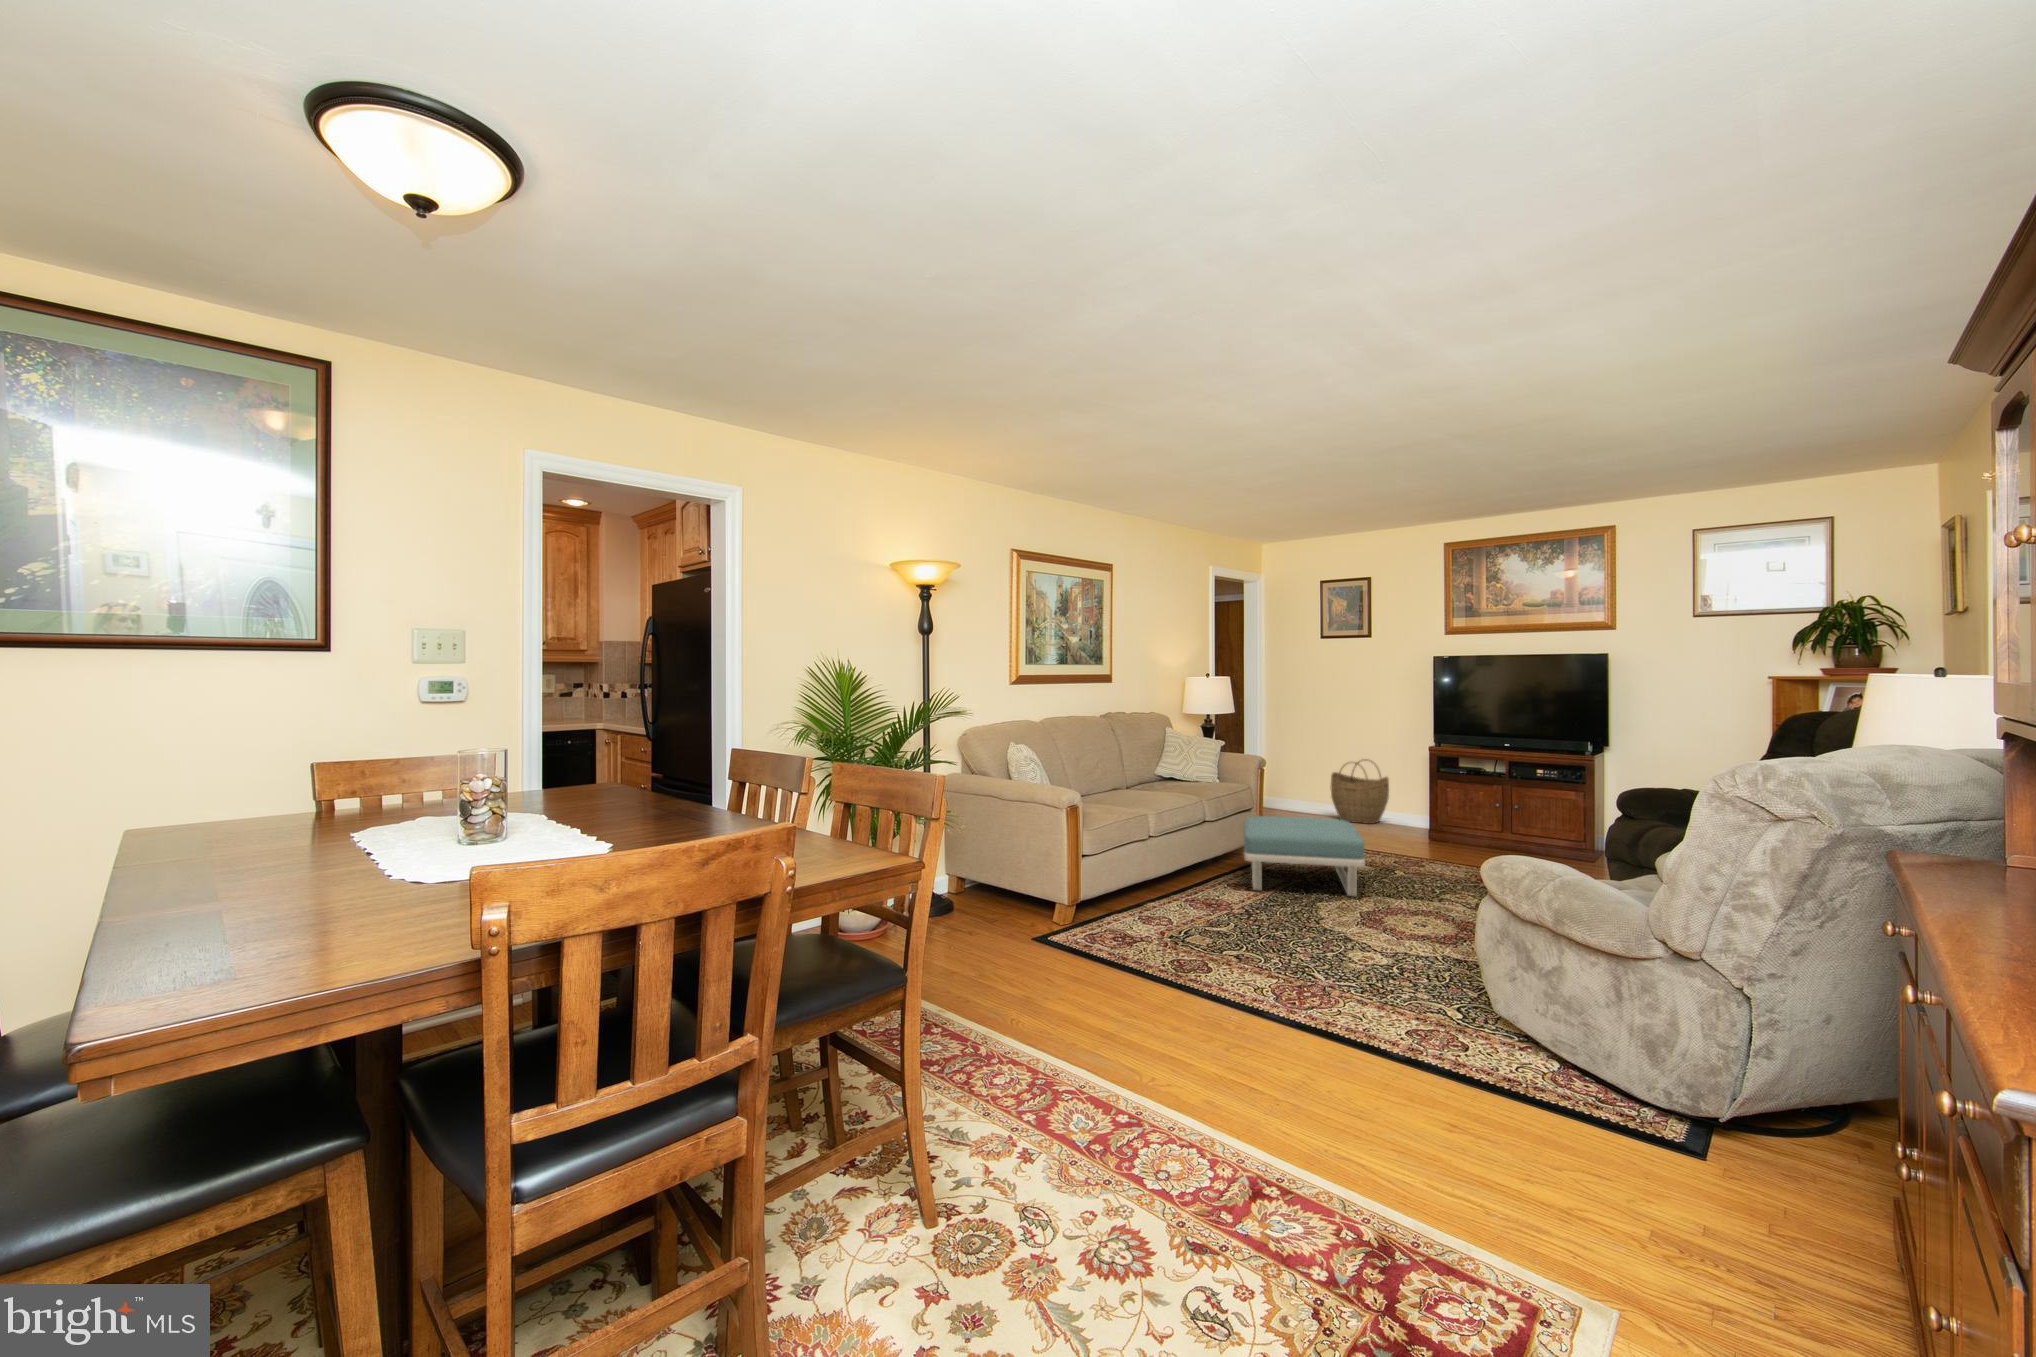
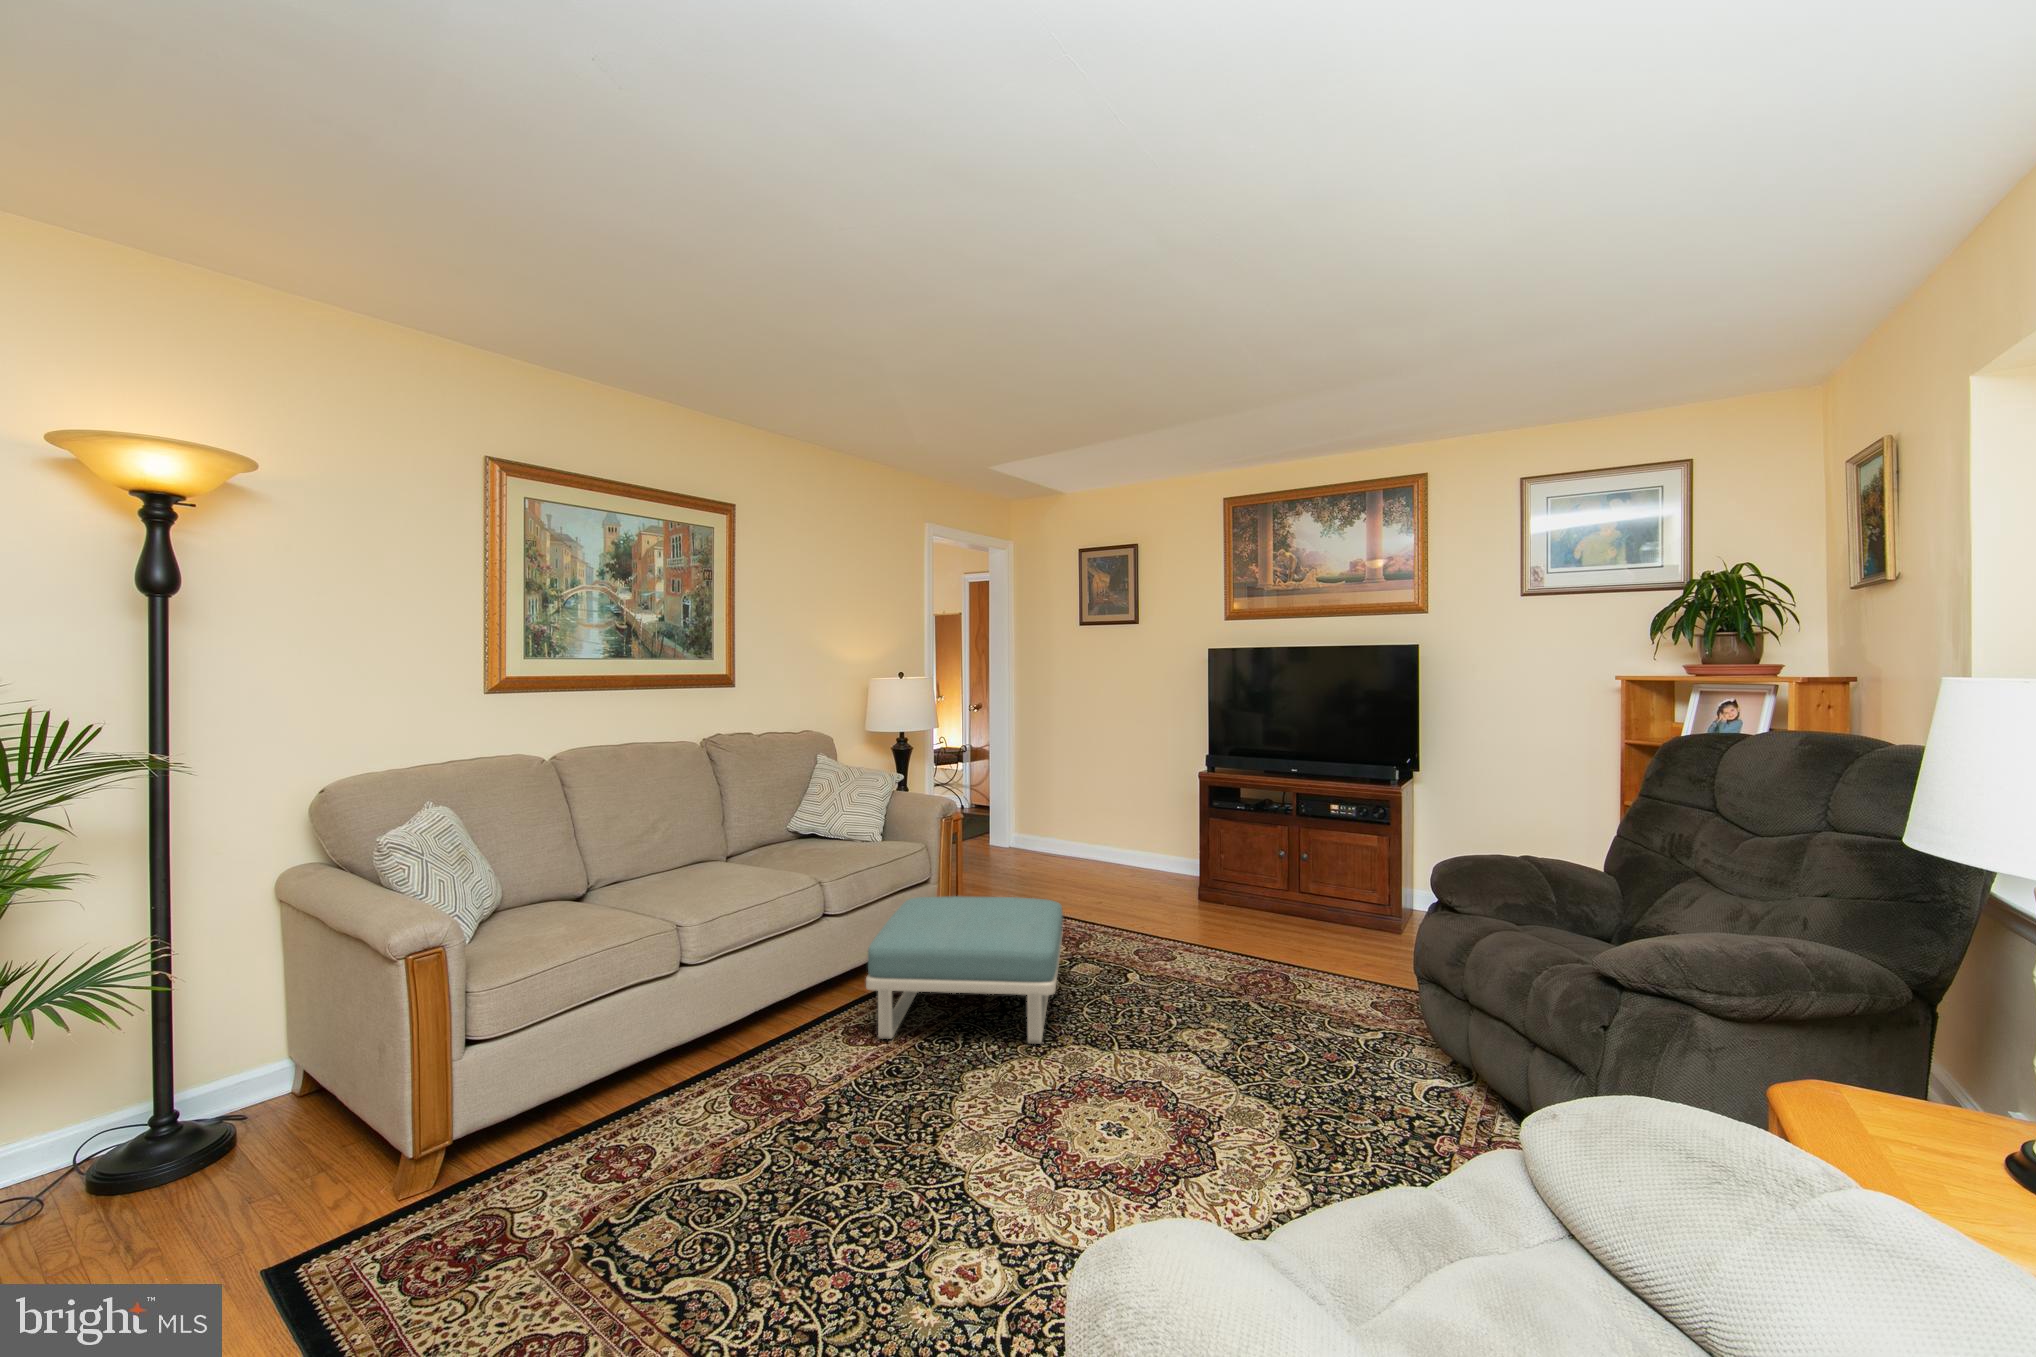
woven basket: present [1331,759,1389,824] -> none [1084,786,1157,875]

